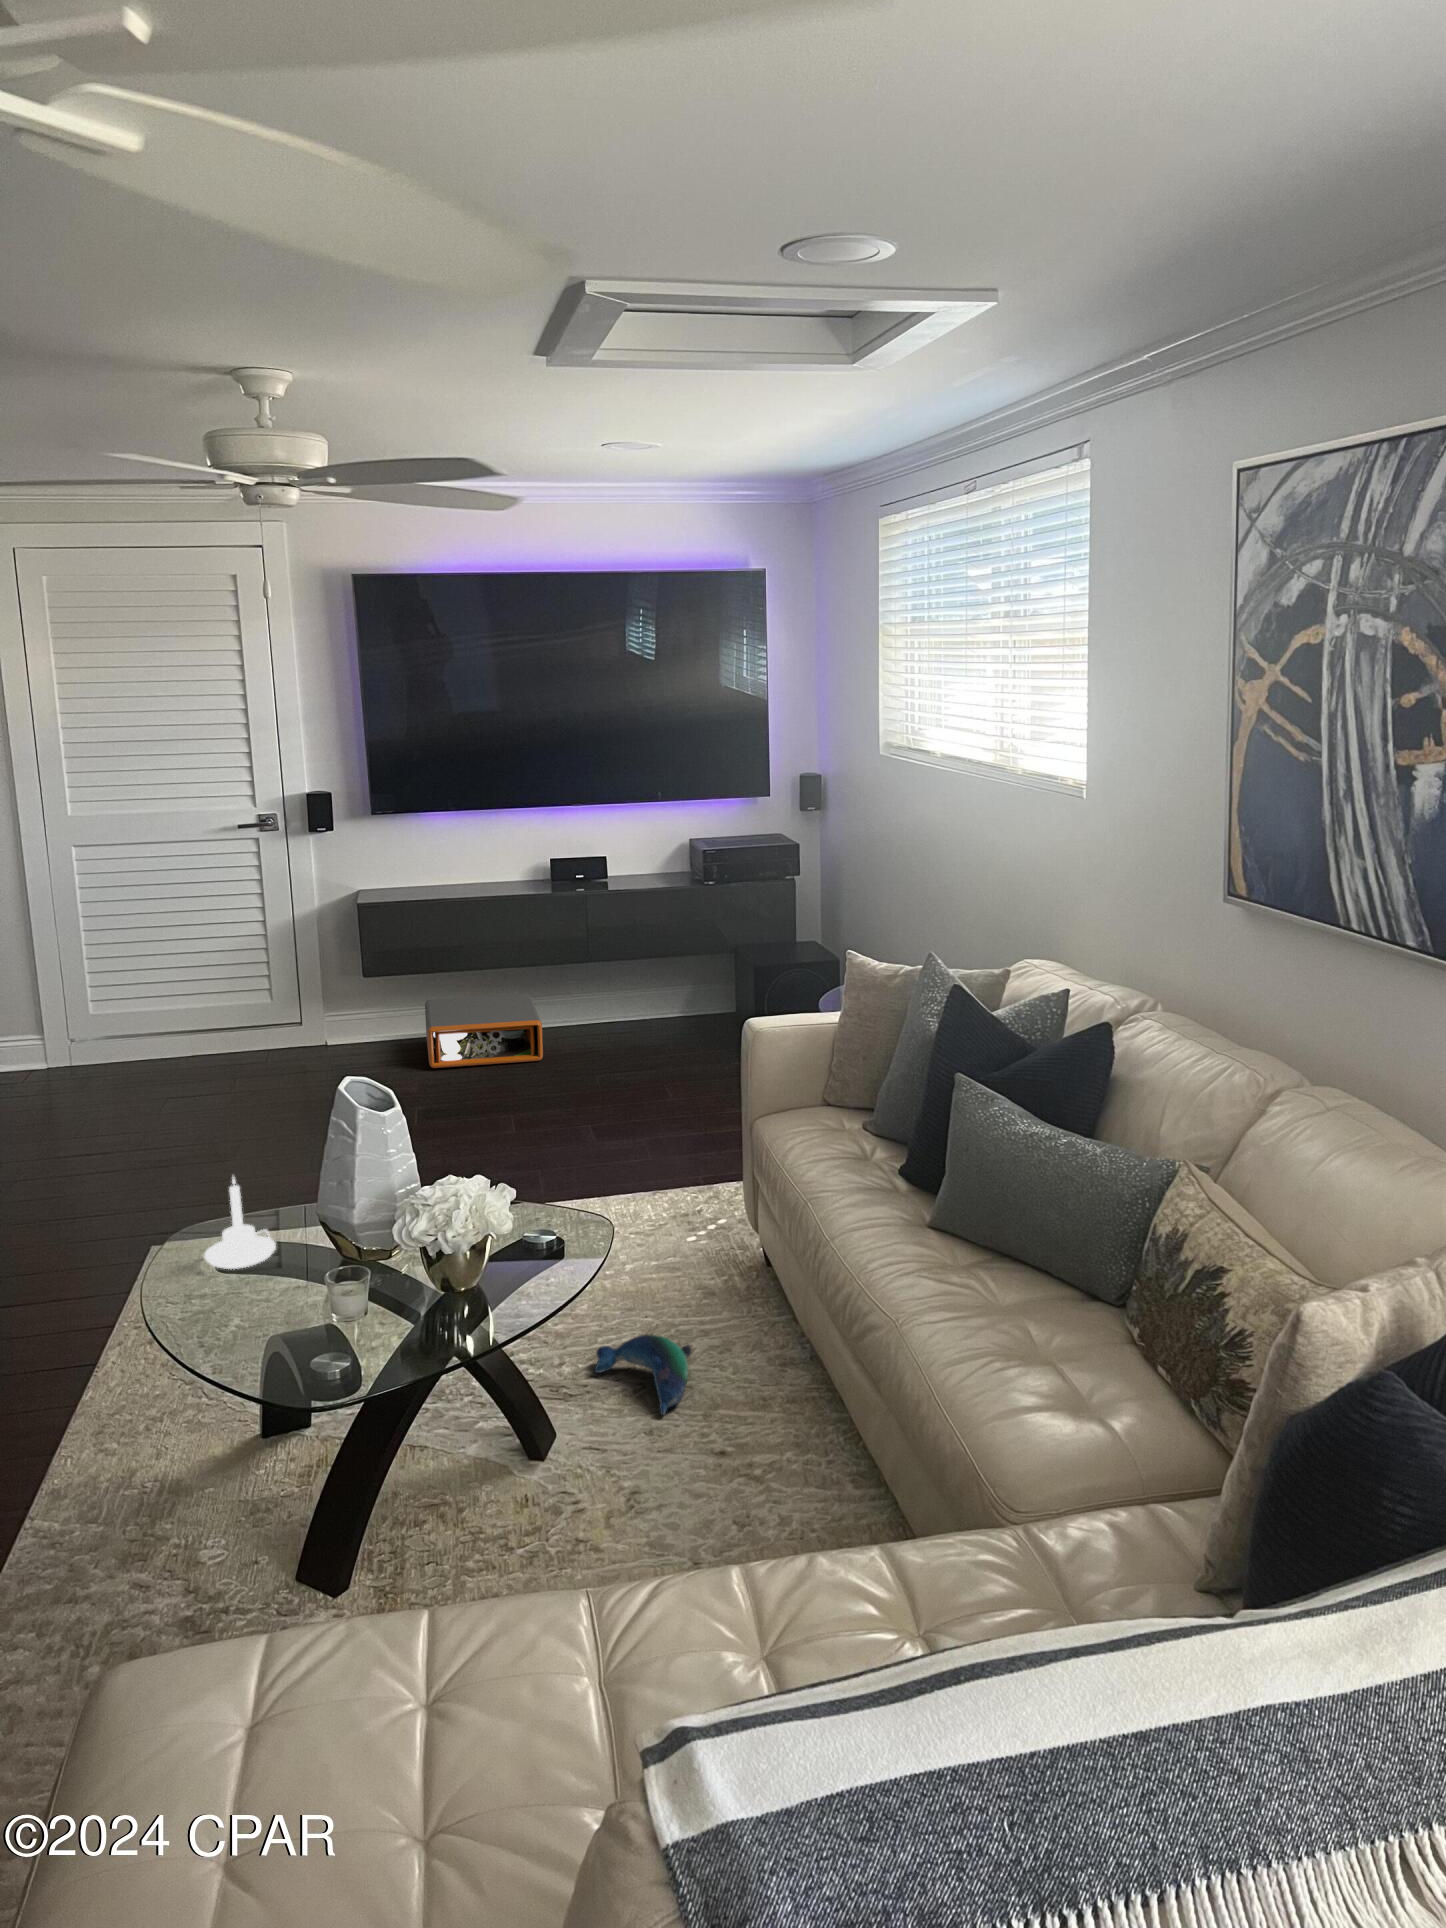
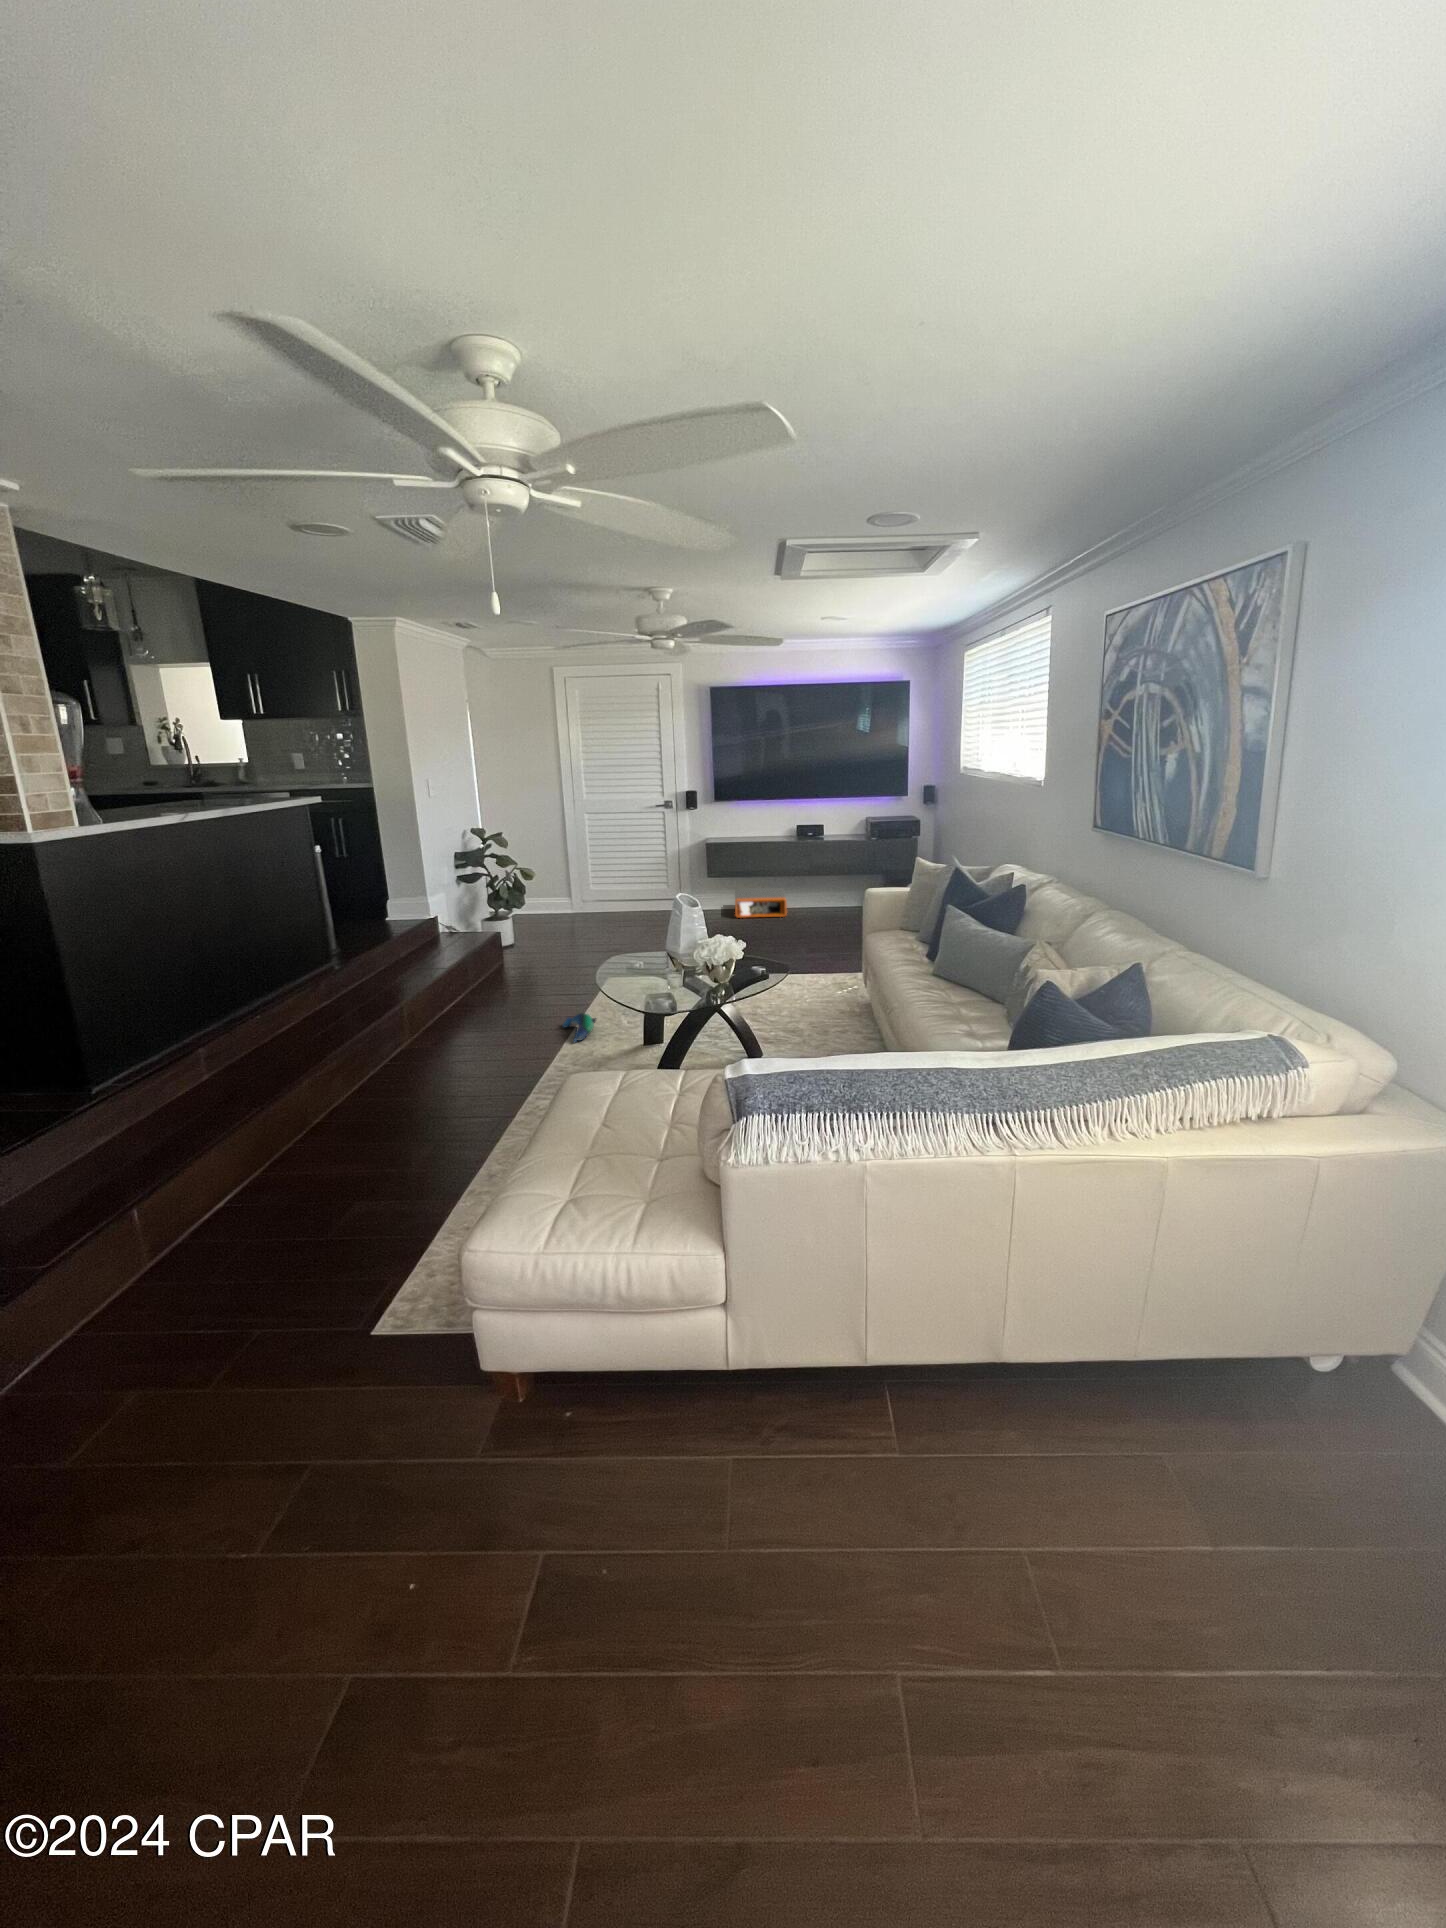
candle holder: present [204,1178,276,1269] -> none [625,934,653,972]
plush toy: present [595,1335,691,1415] -> present [563,1013,596,1042]

